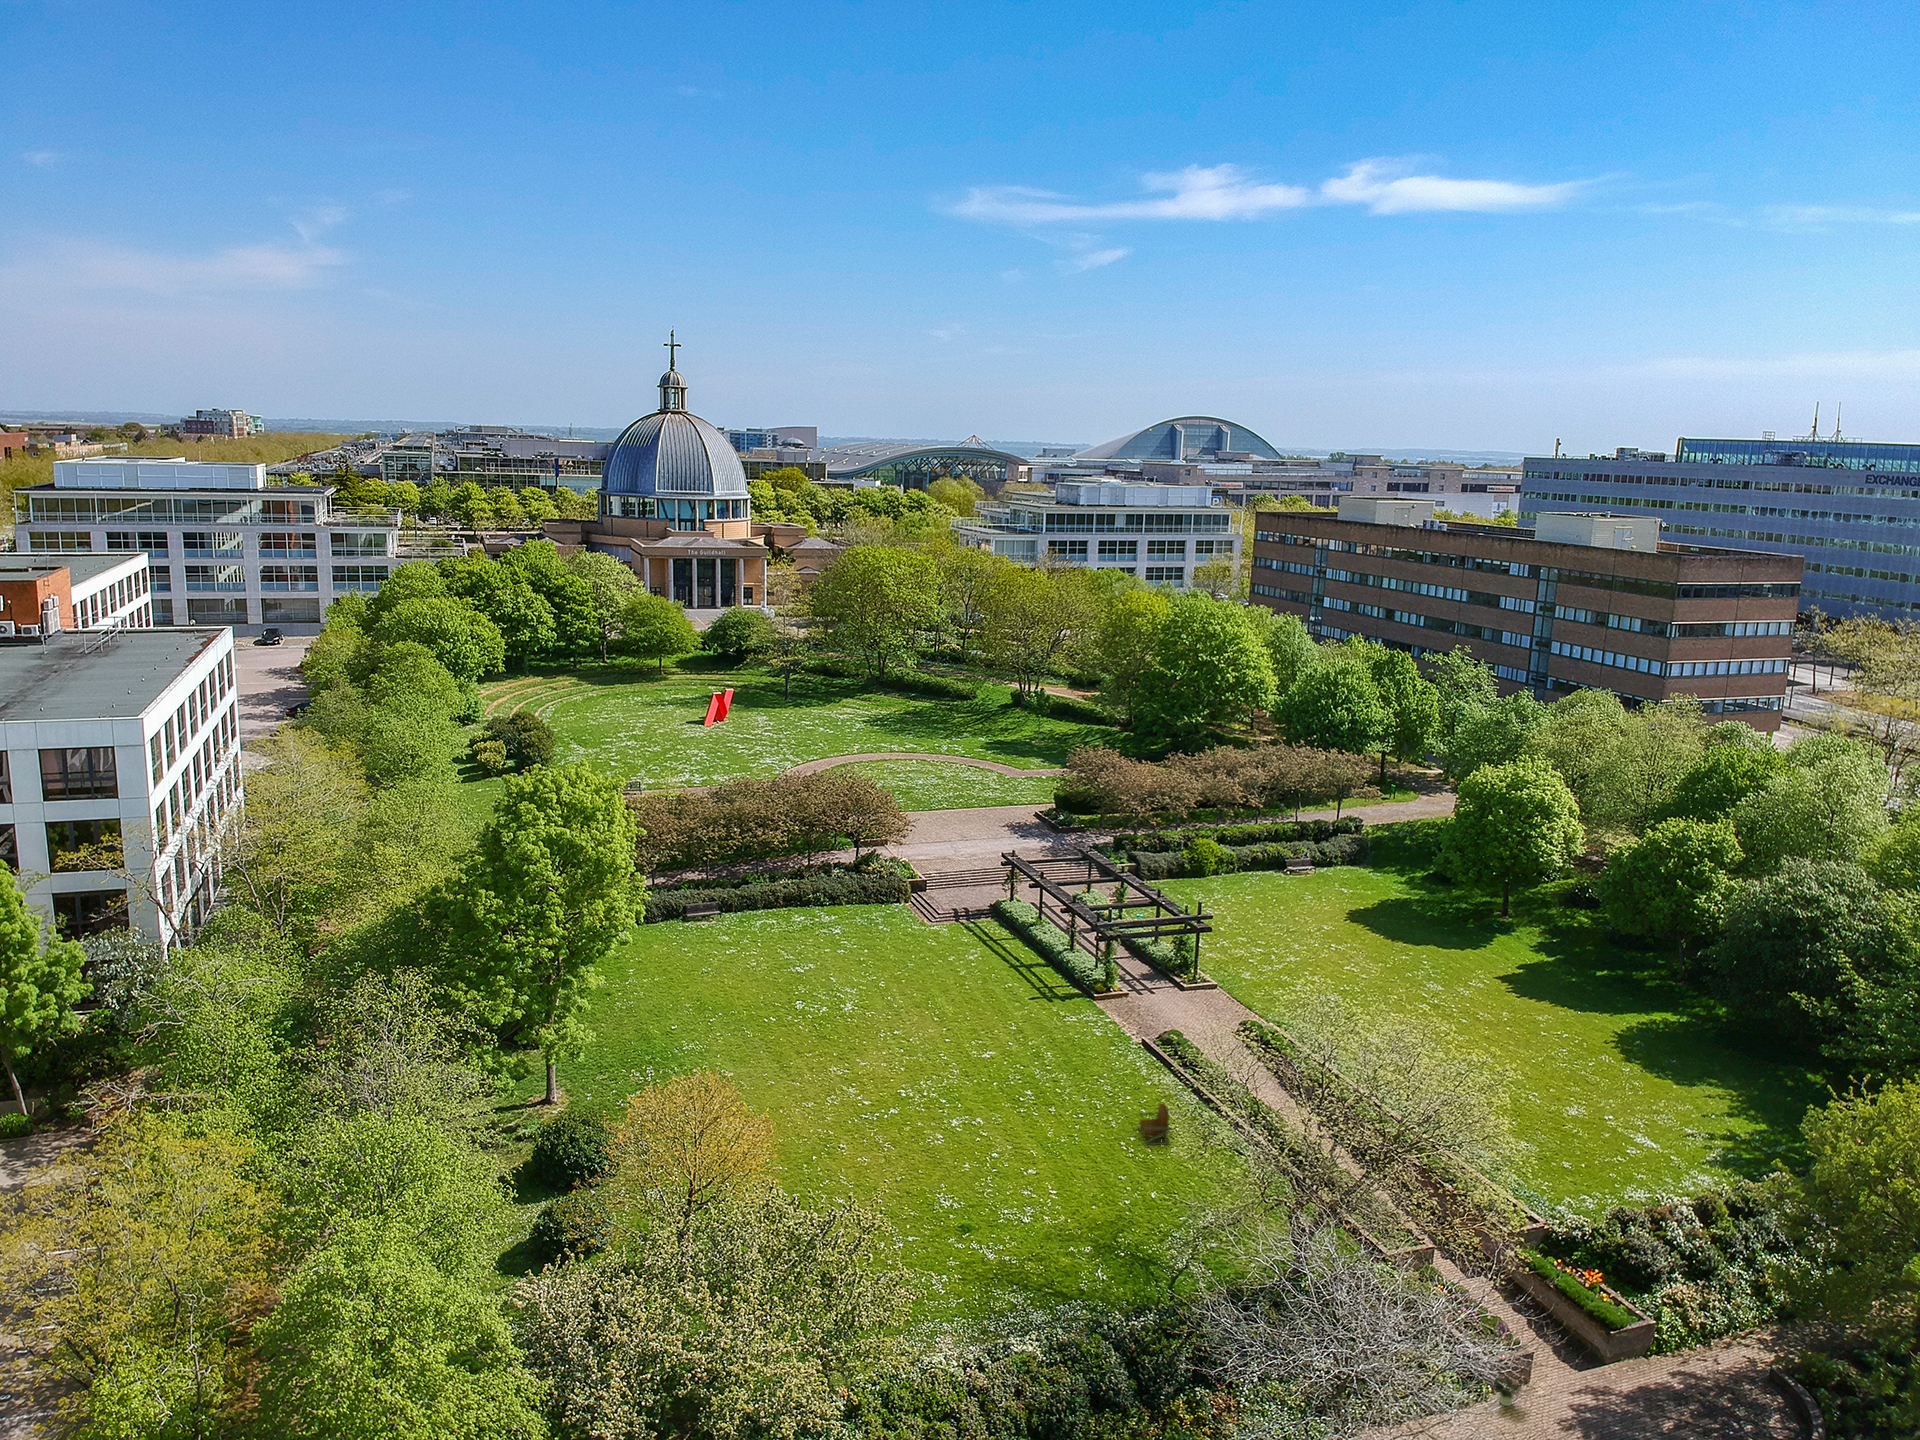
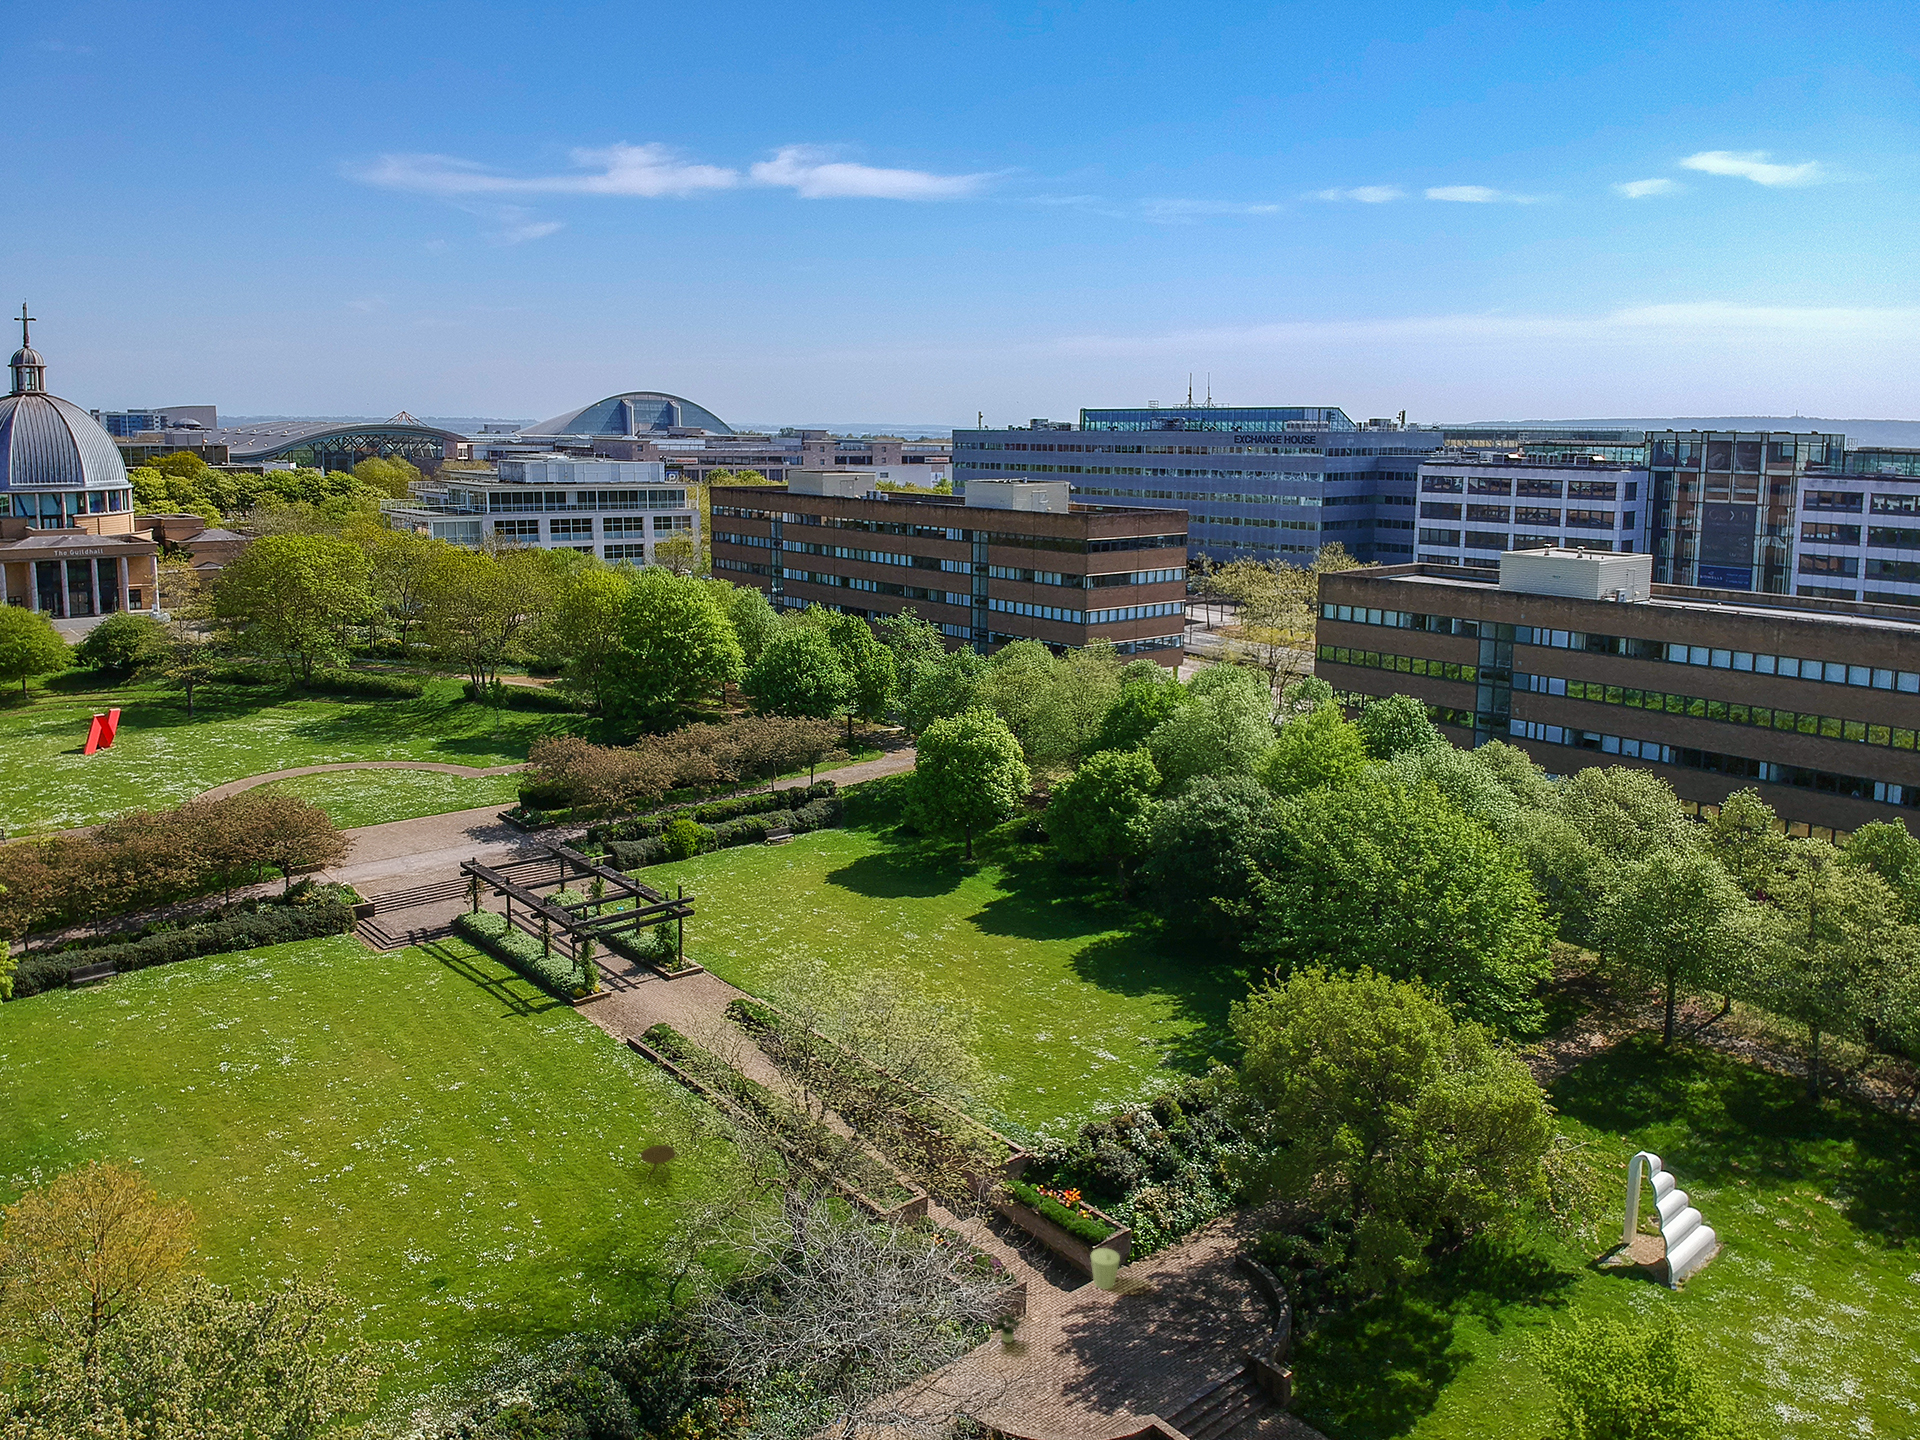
lounge chair: present [1138,1103,1172,1145] -> none [625,1102,662,1151]
round table: none [1152,1144,1186,1180] -> present [641,1145,677,1173]
trash can: none [1605,1336,1638,1379] -> present [1090,1248,1120,1289]

